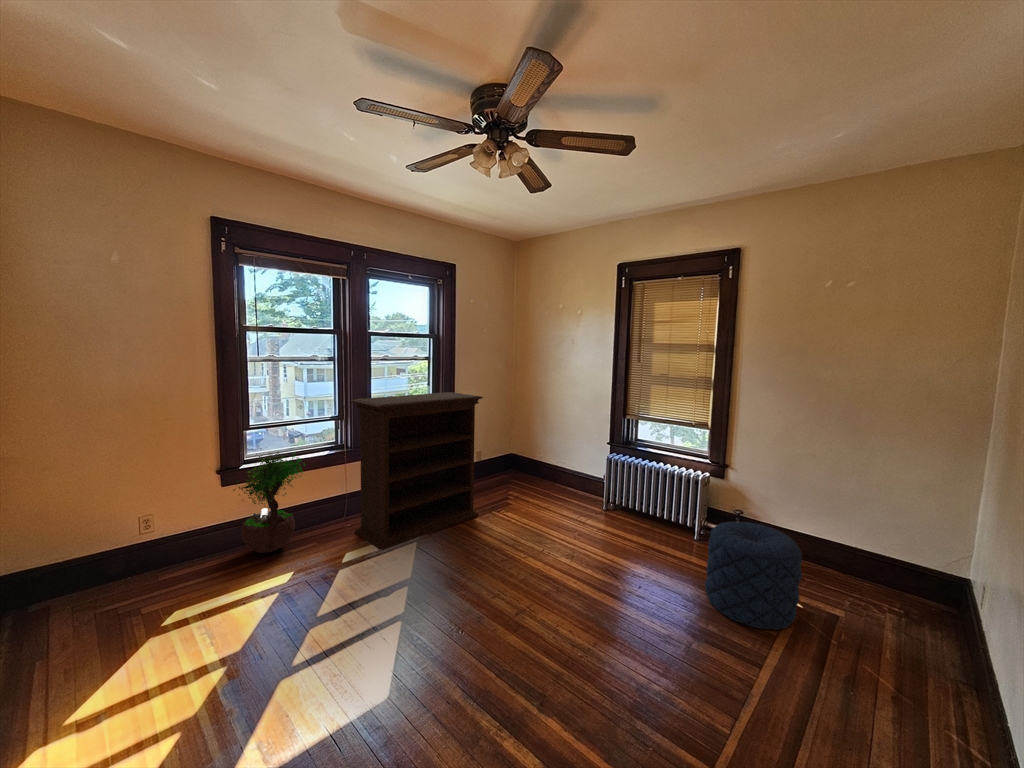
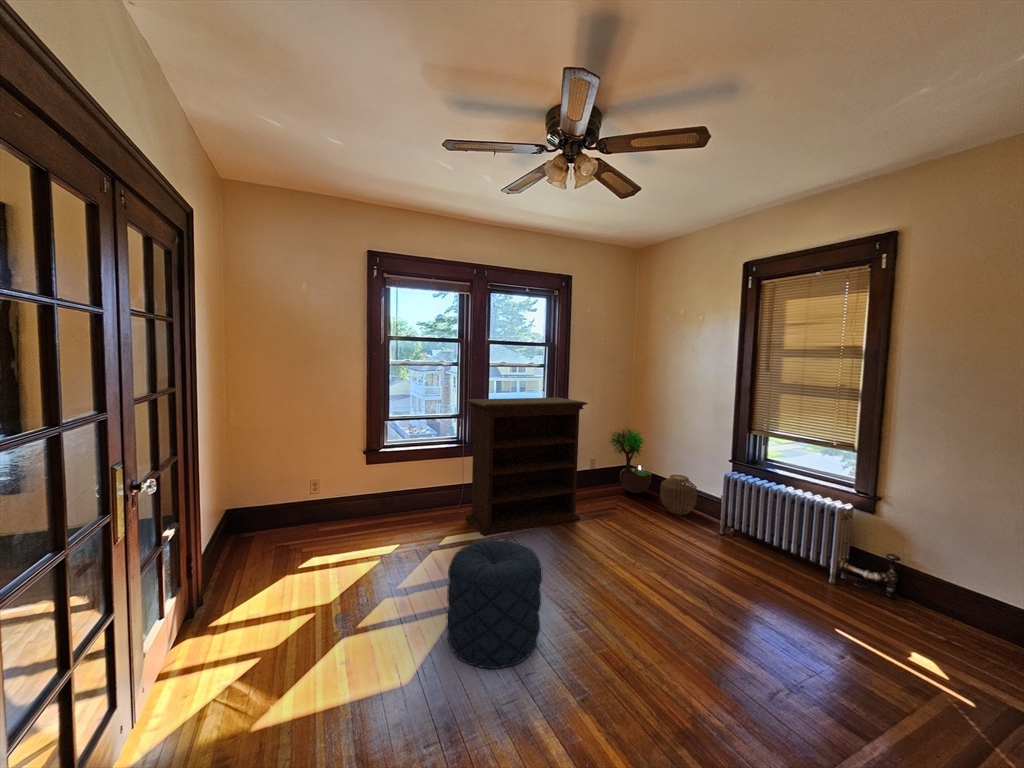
potted tree: present [234,448,303,553] -> present [609,427,651,493]
woven basket: none [548,460,580,498] -> present [660,475,697,515]
pouf: present [705,522,802,630] -> present [446,539,542,669]

